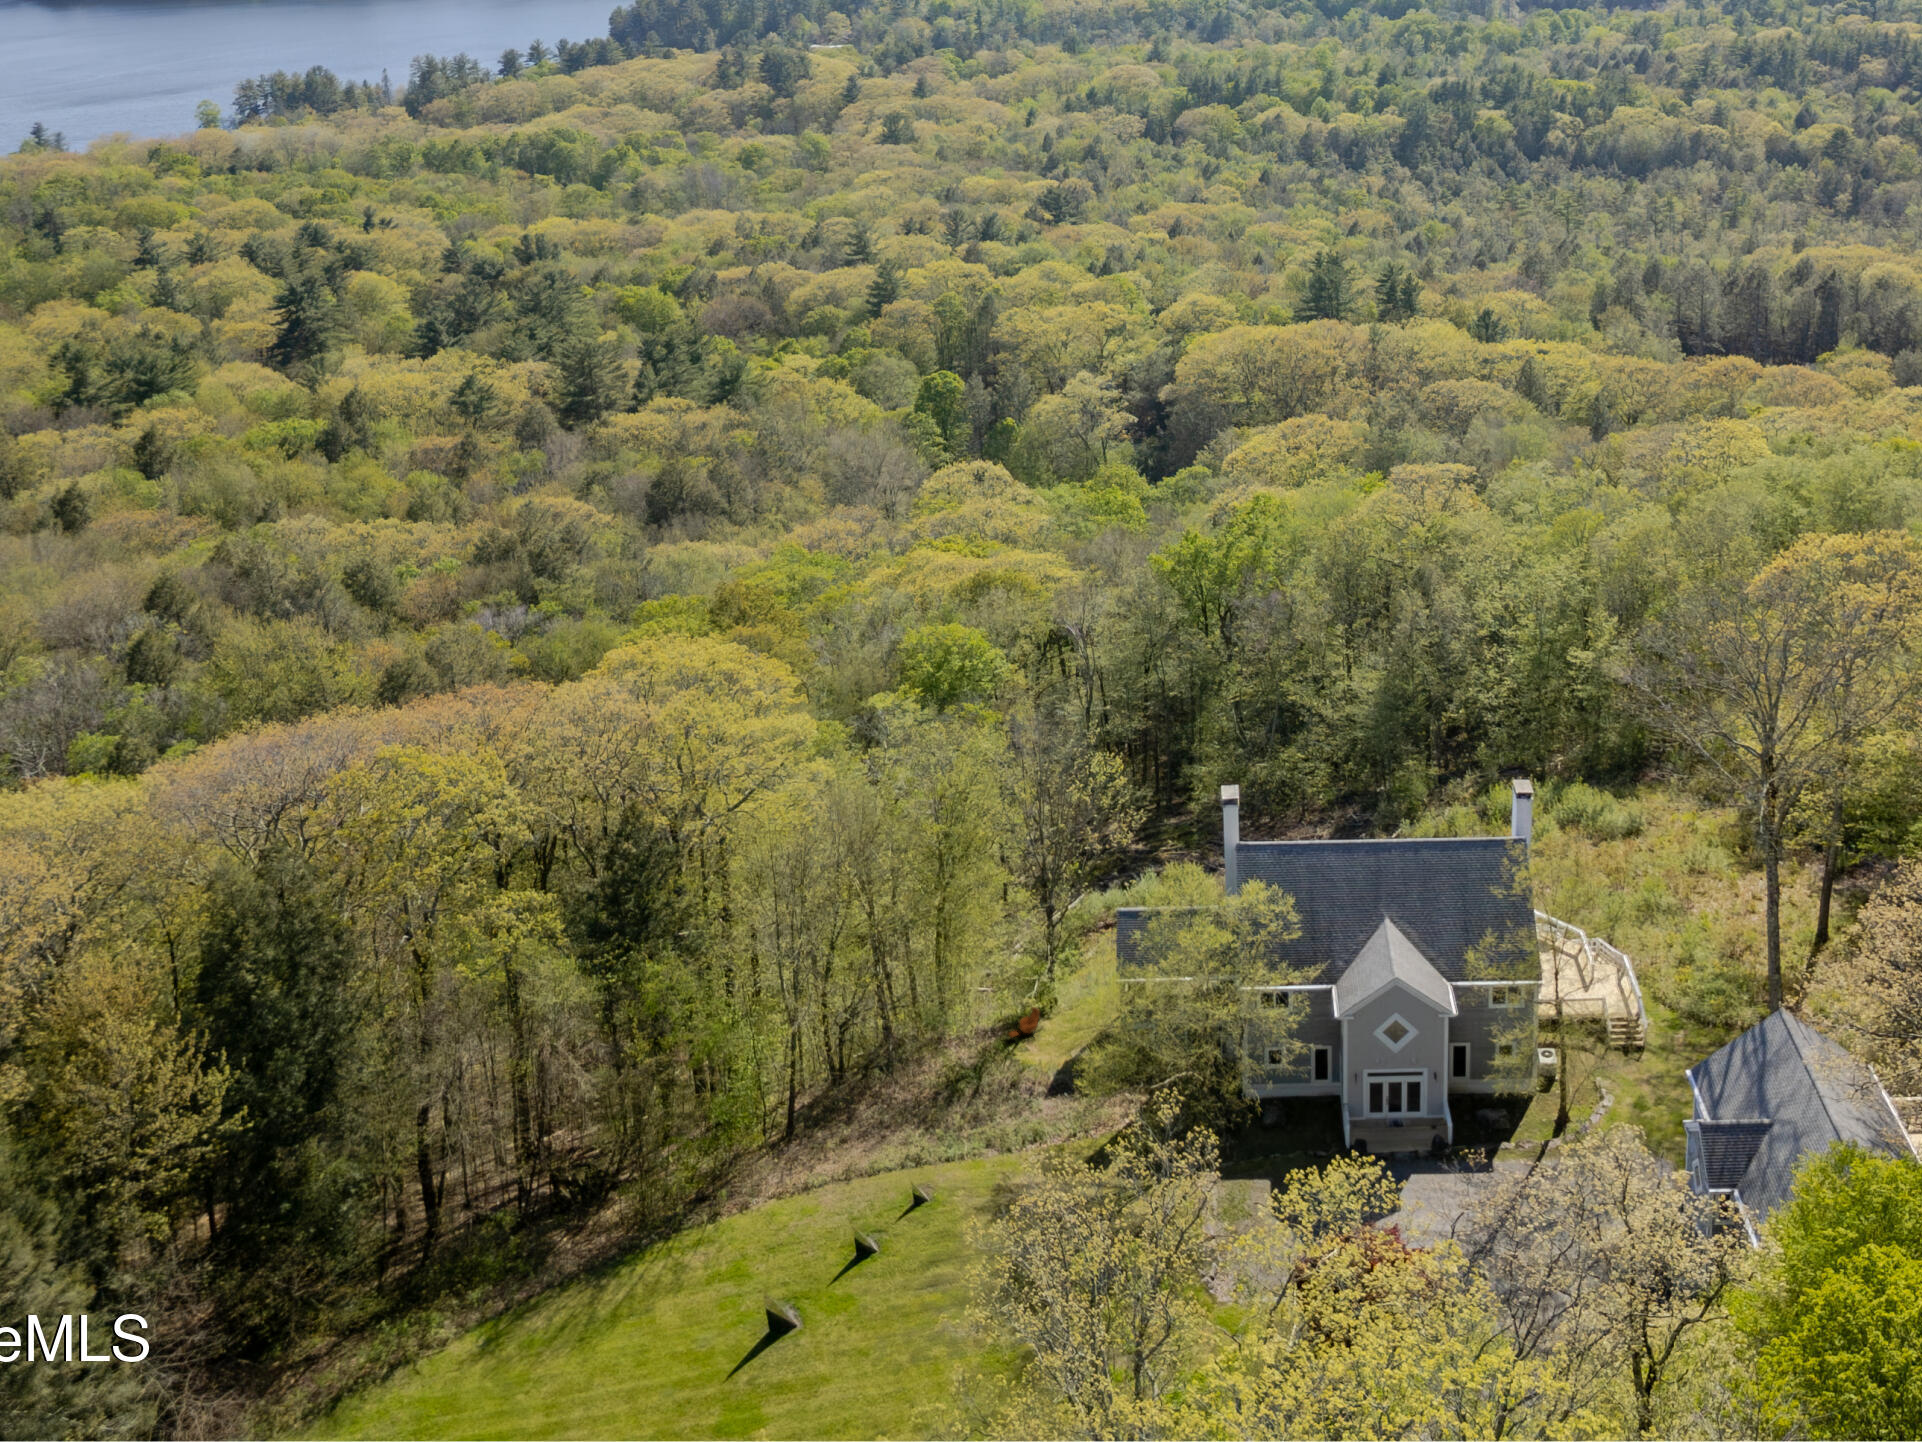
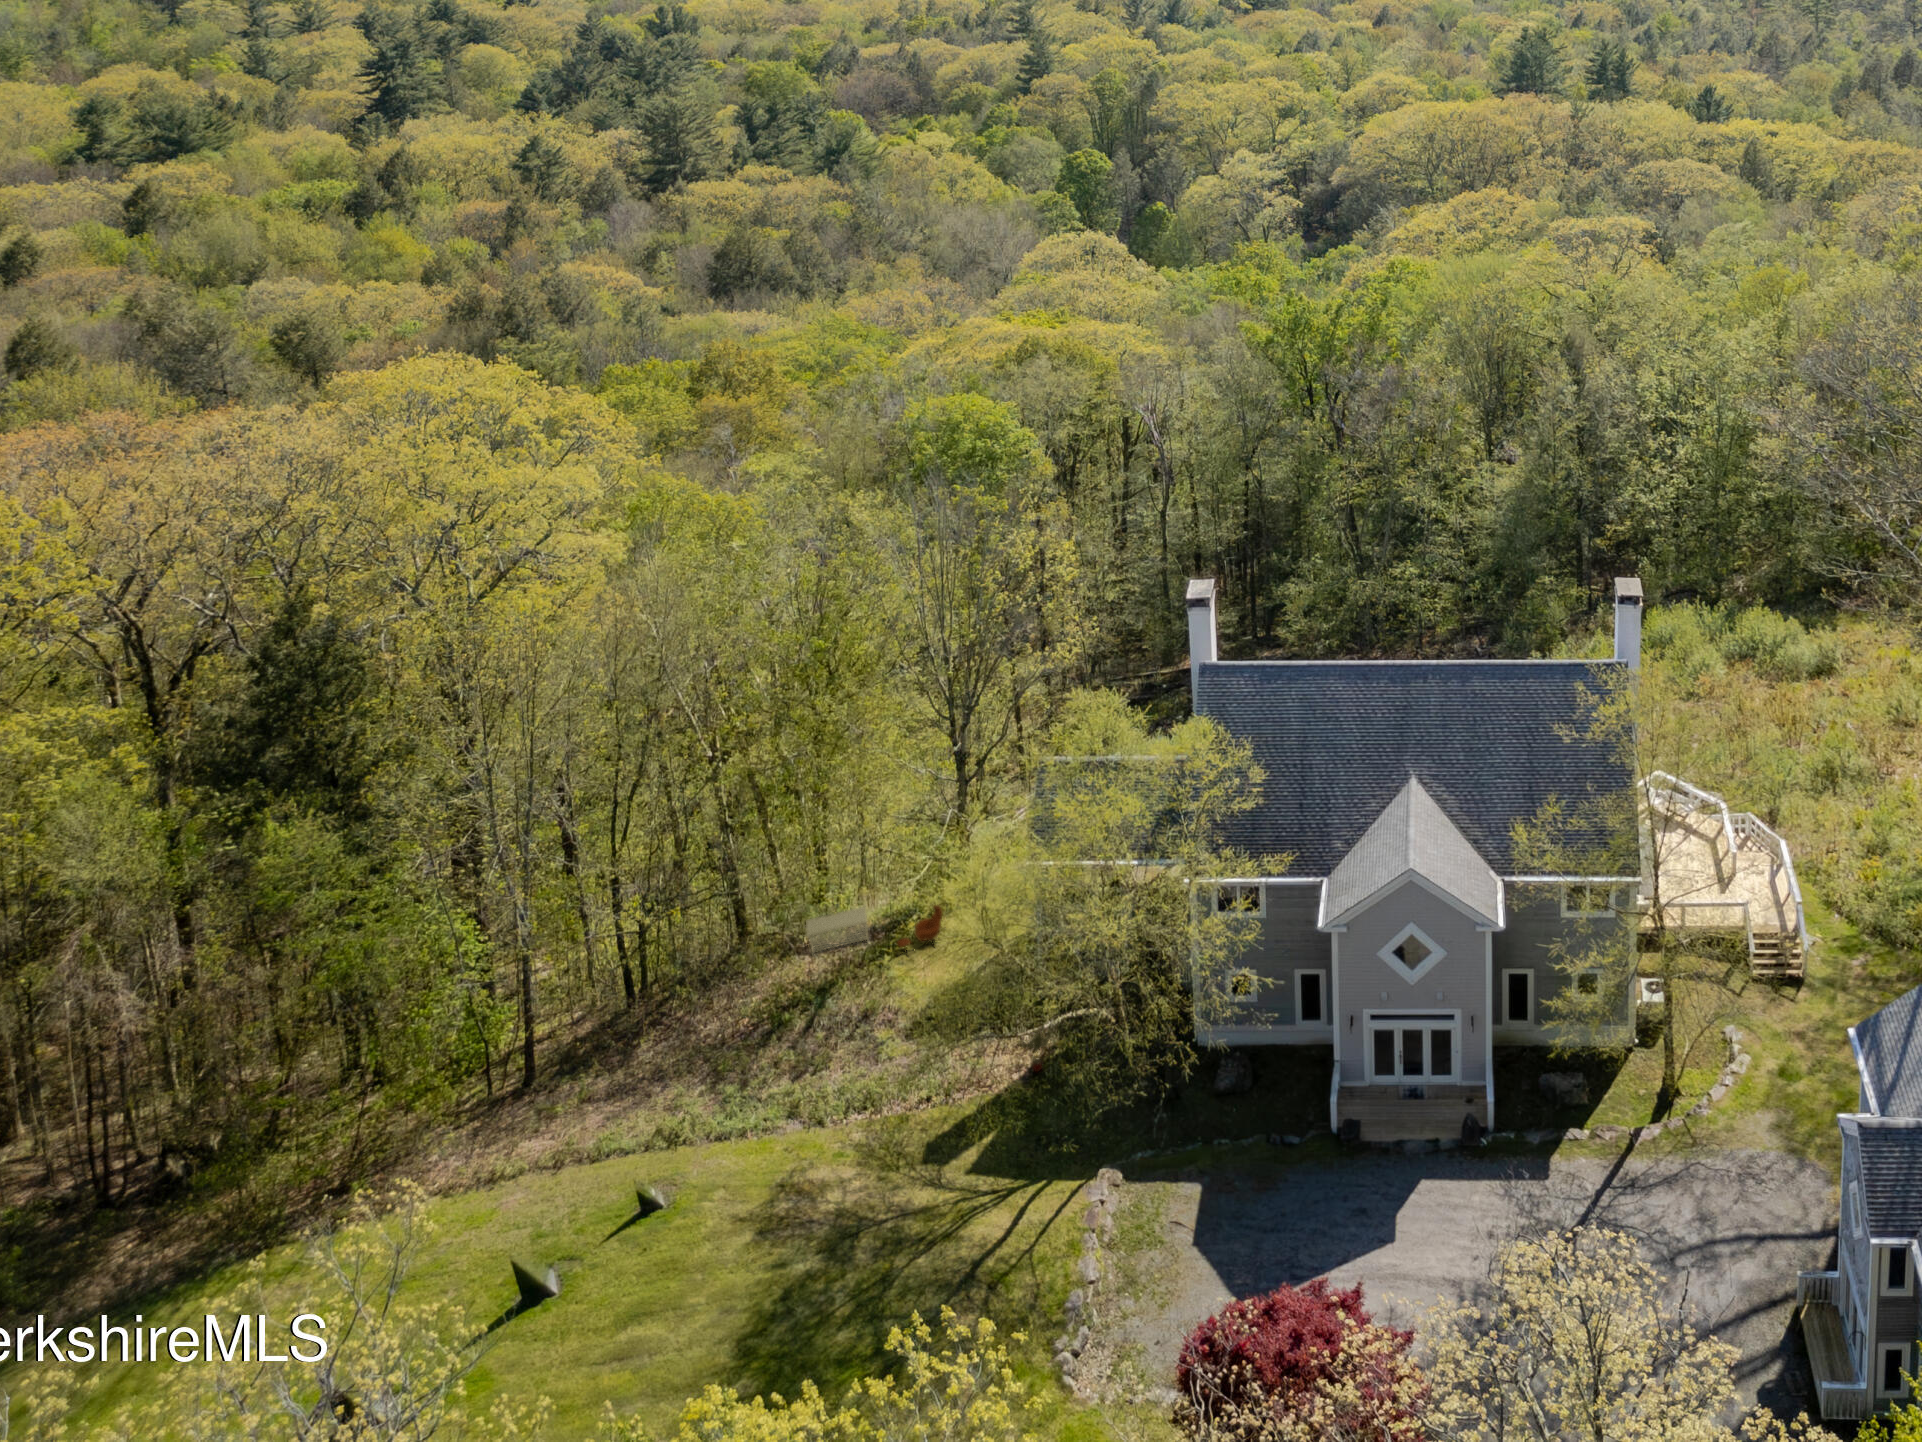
storage bench: none [940,1009,985,1045] -> present [806,907,868,953]
potted tree: none [1120,1085,1145,1118] -> present [1018,1032,1051,1071]

